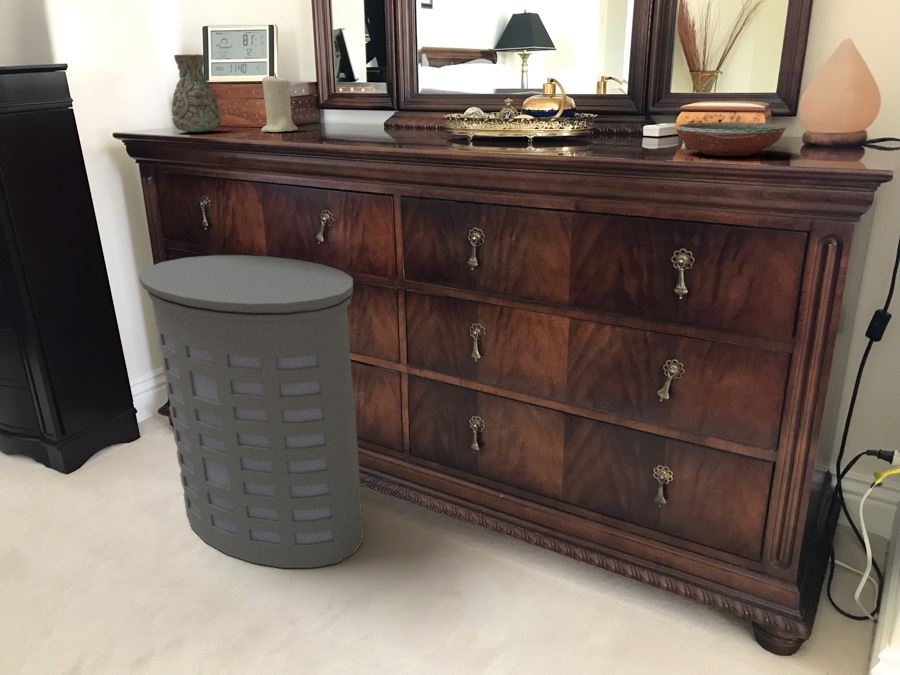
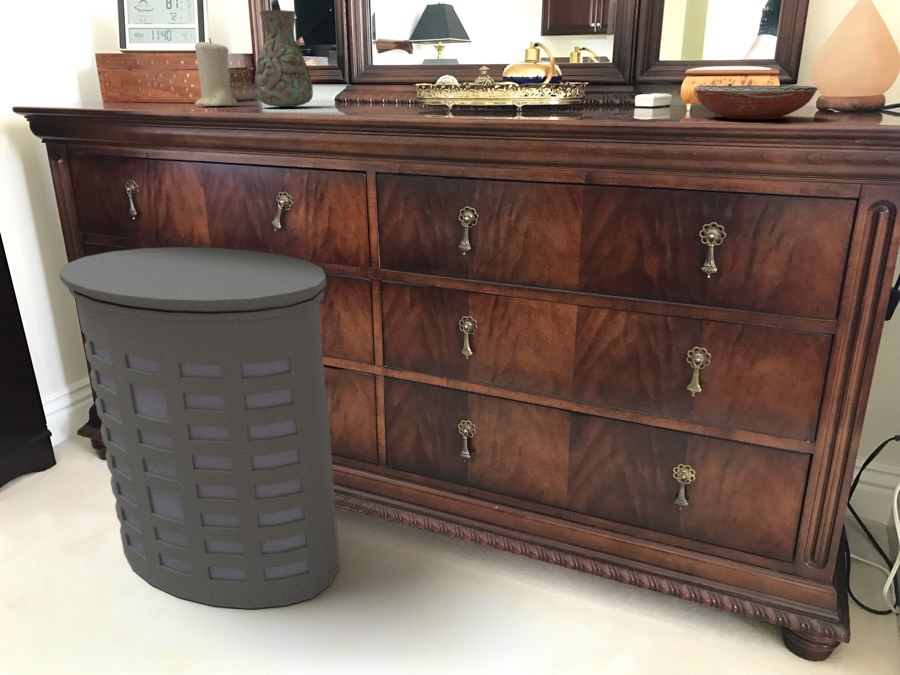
decorative vase: present [172,54,221,132] -> present [255,10,313,107]

